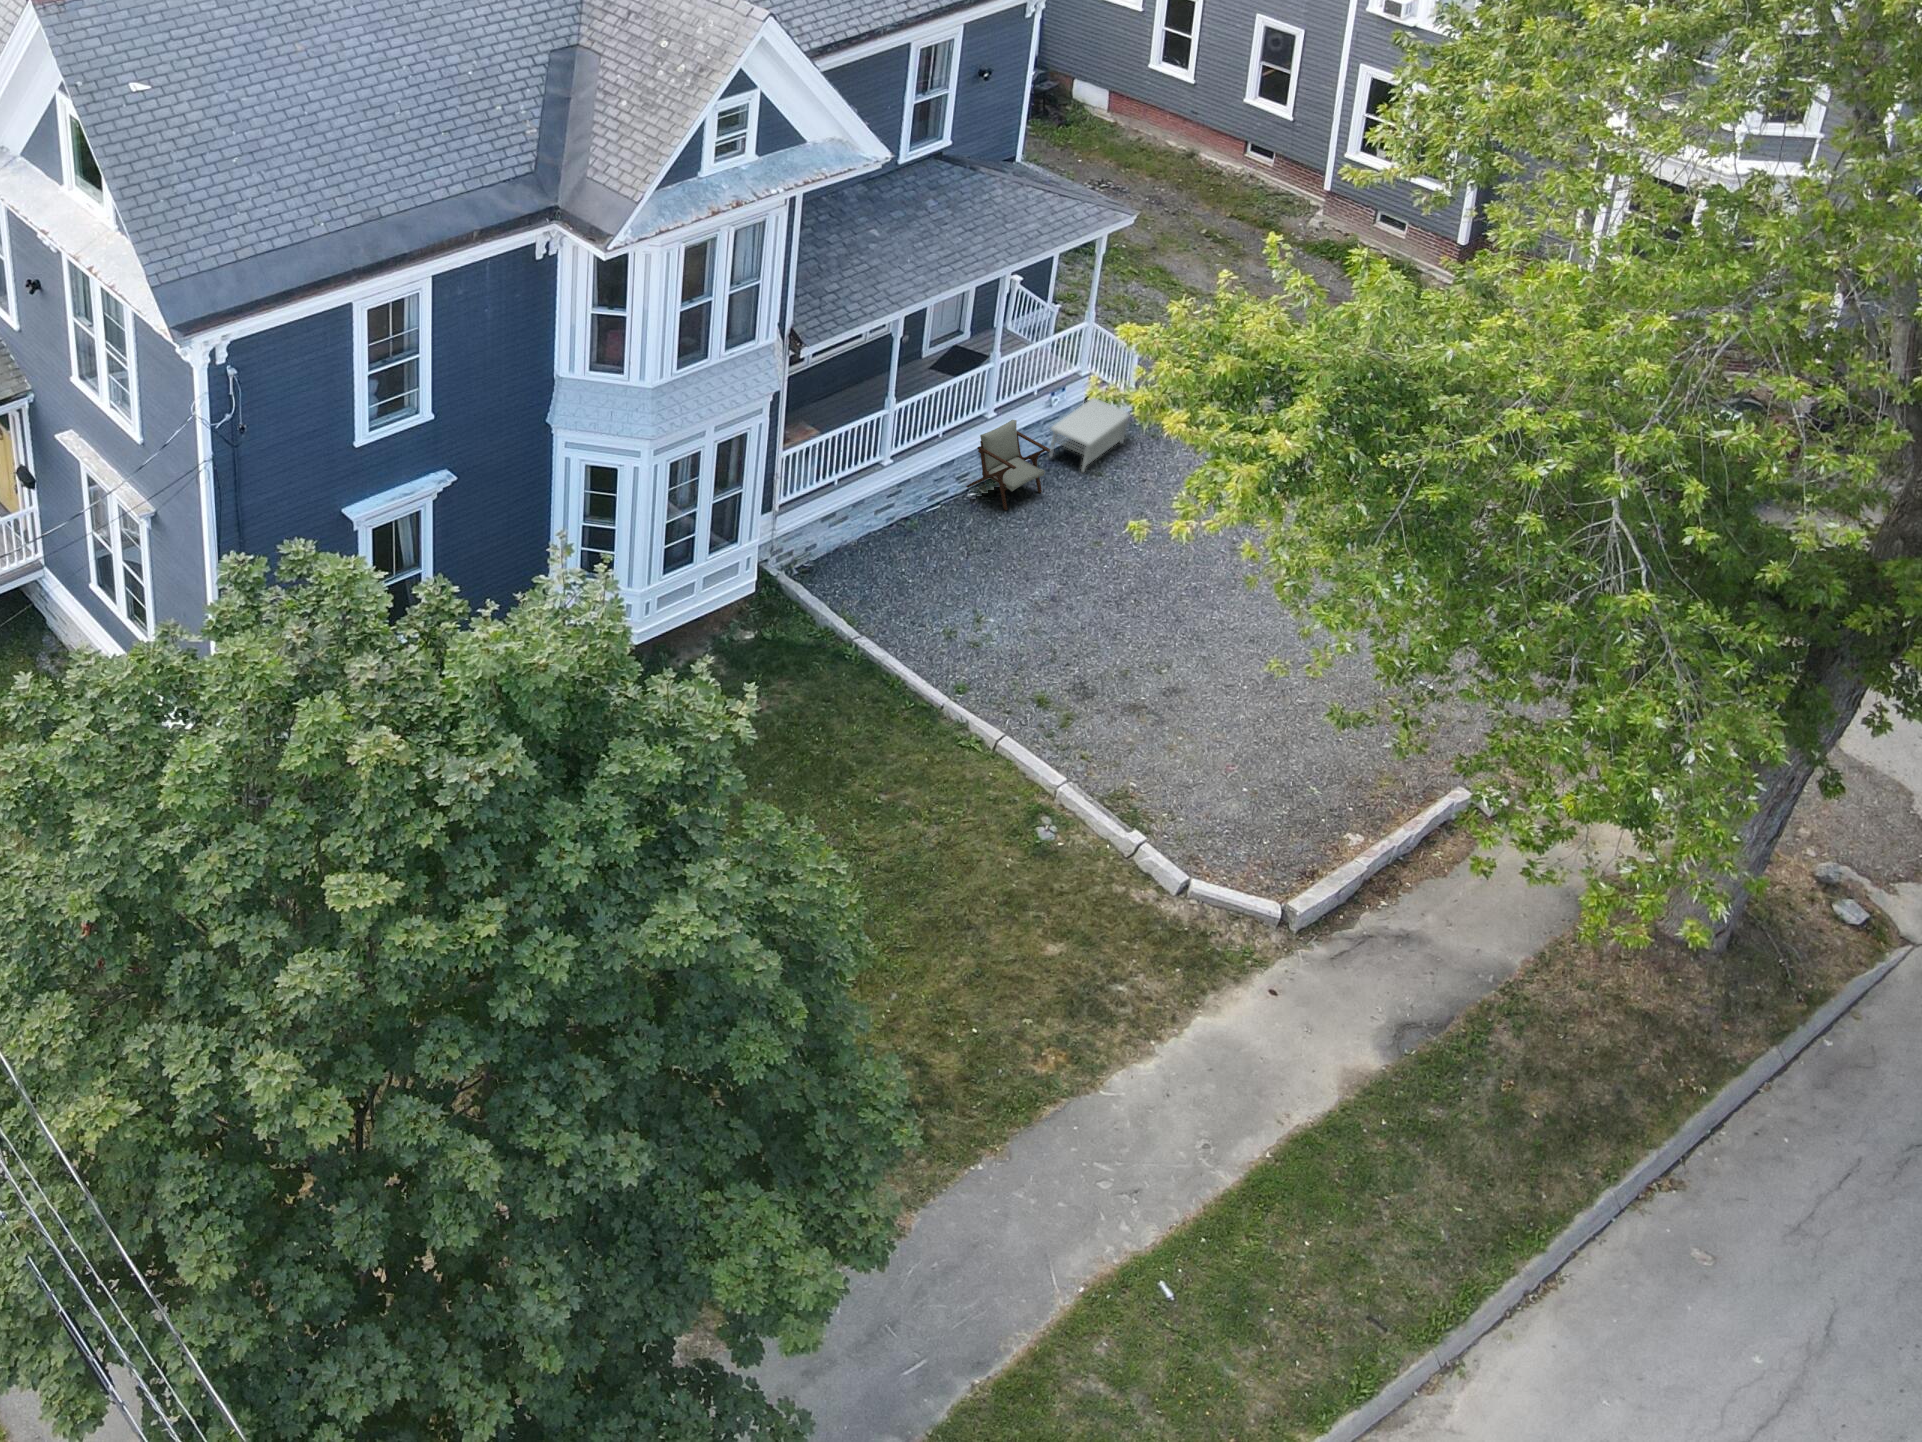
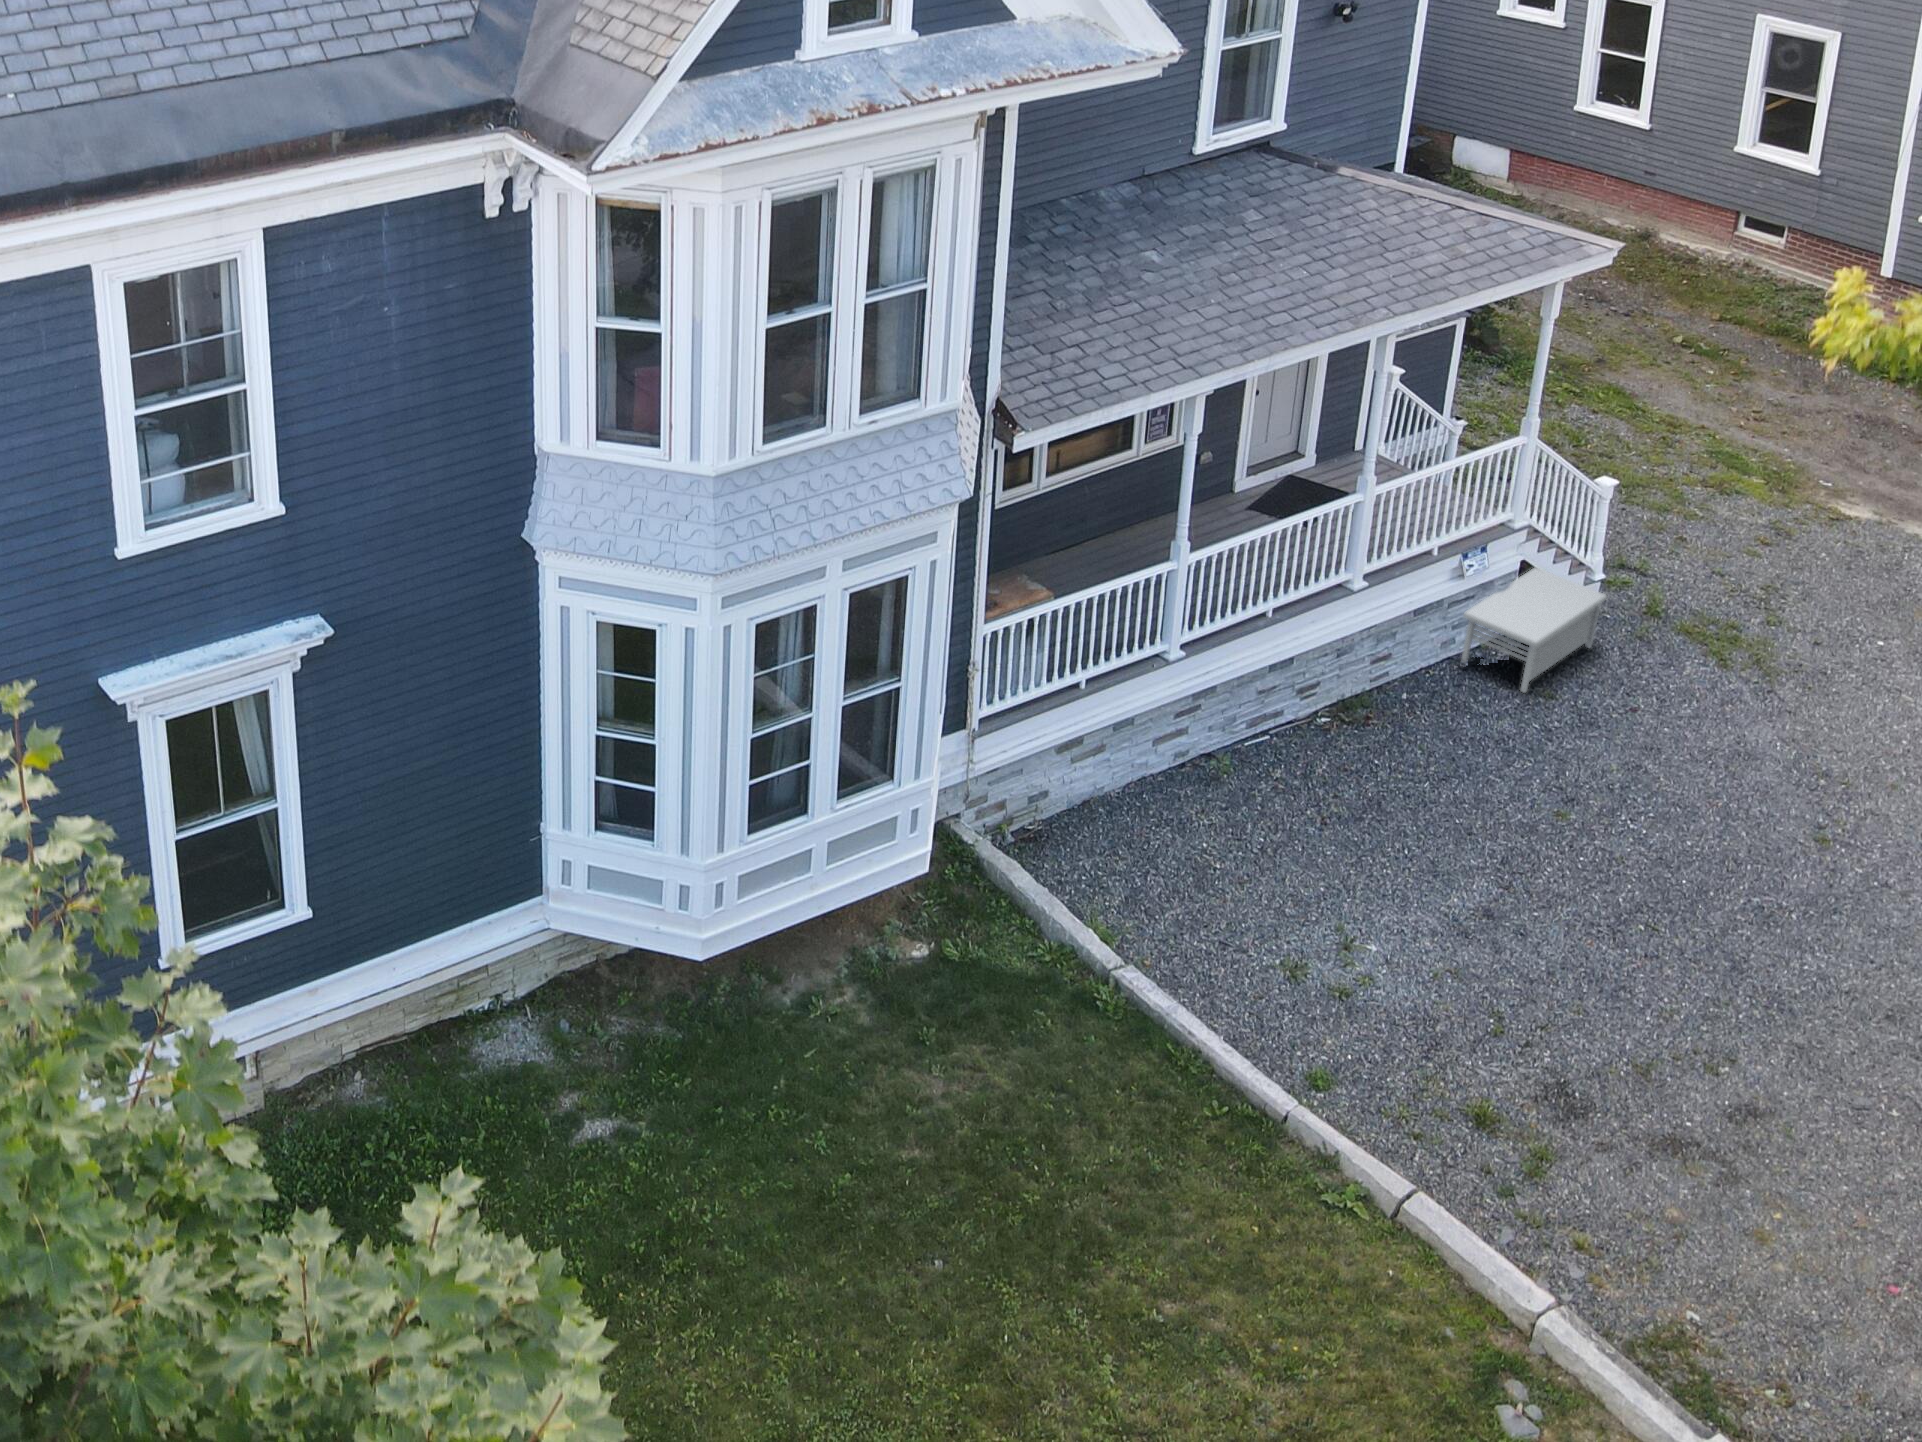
lounge chair: present [966,420,1051,510] -> none [1314,593,1469,751]

